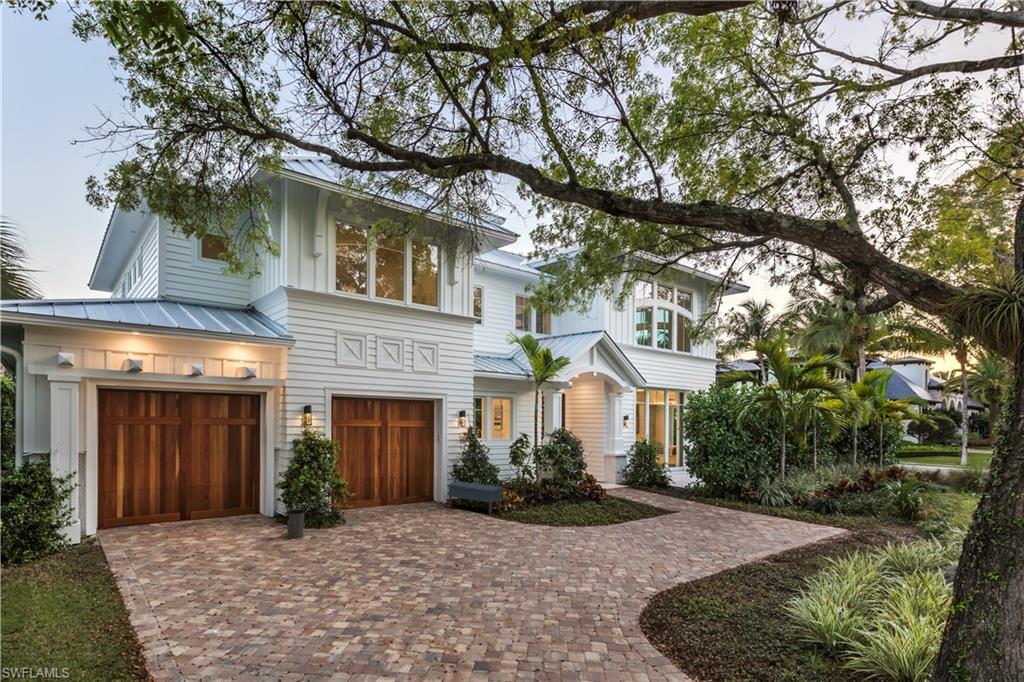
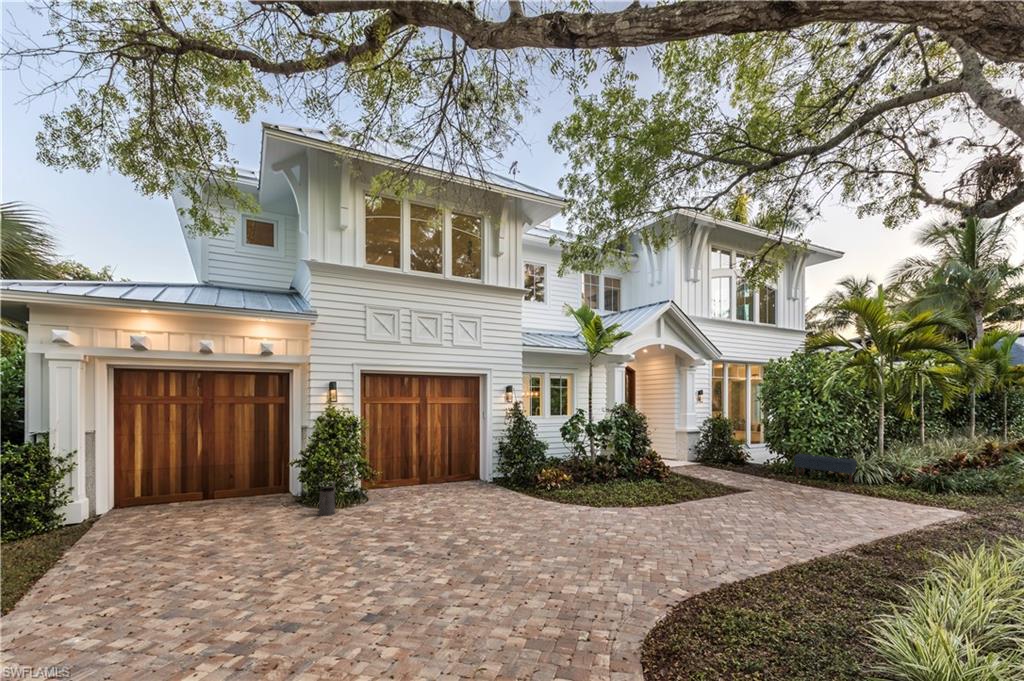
bench: present [448,481,502,514] -> present [794,454,857,485]

